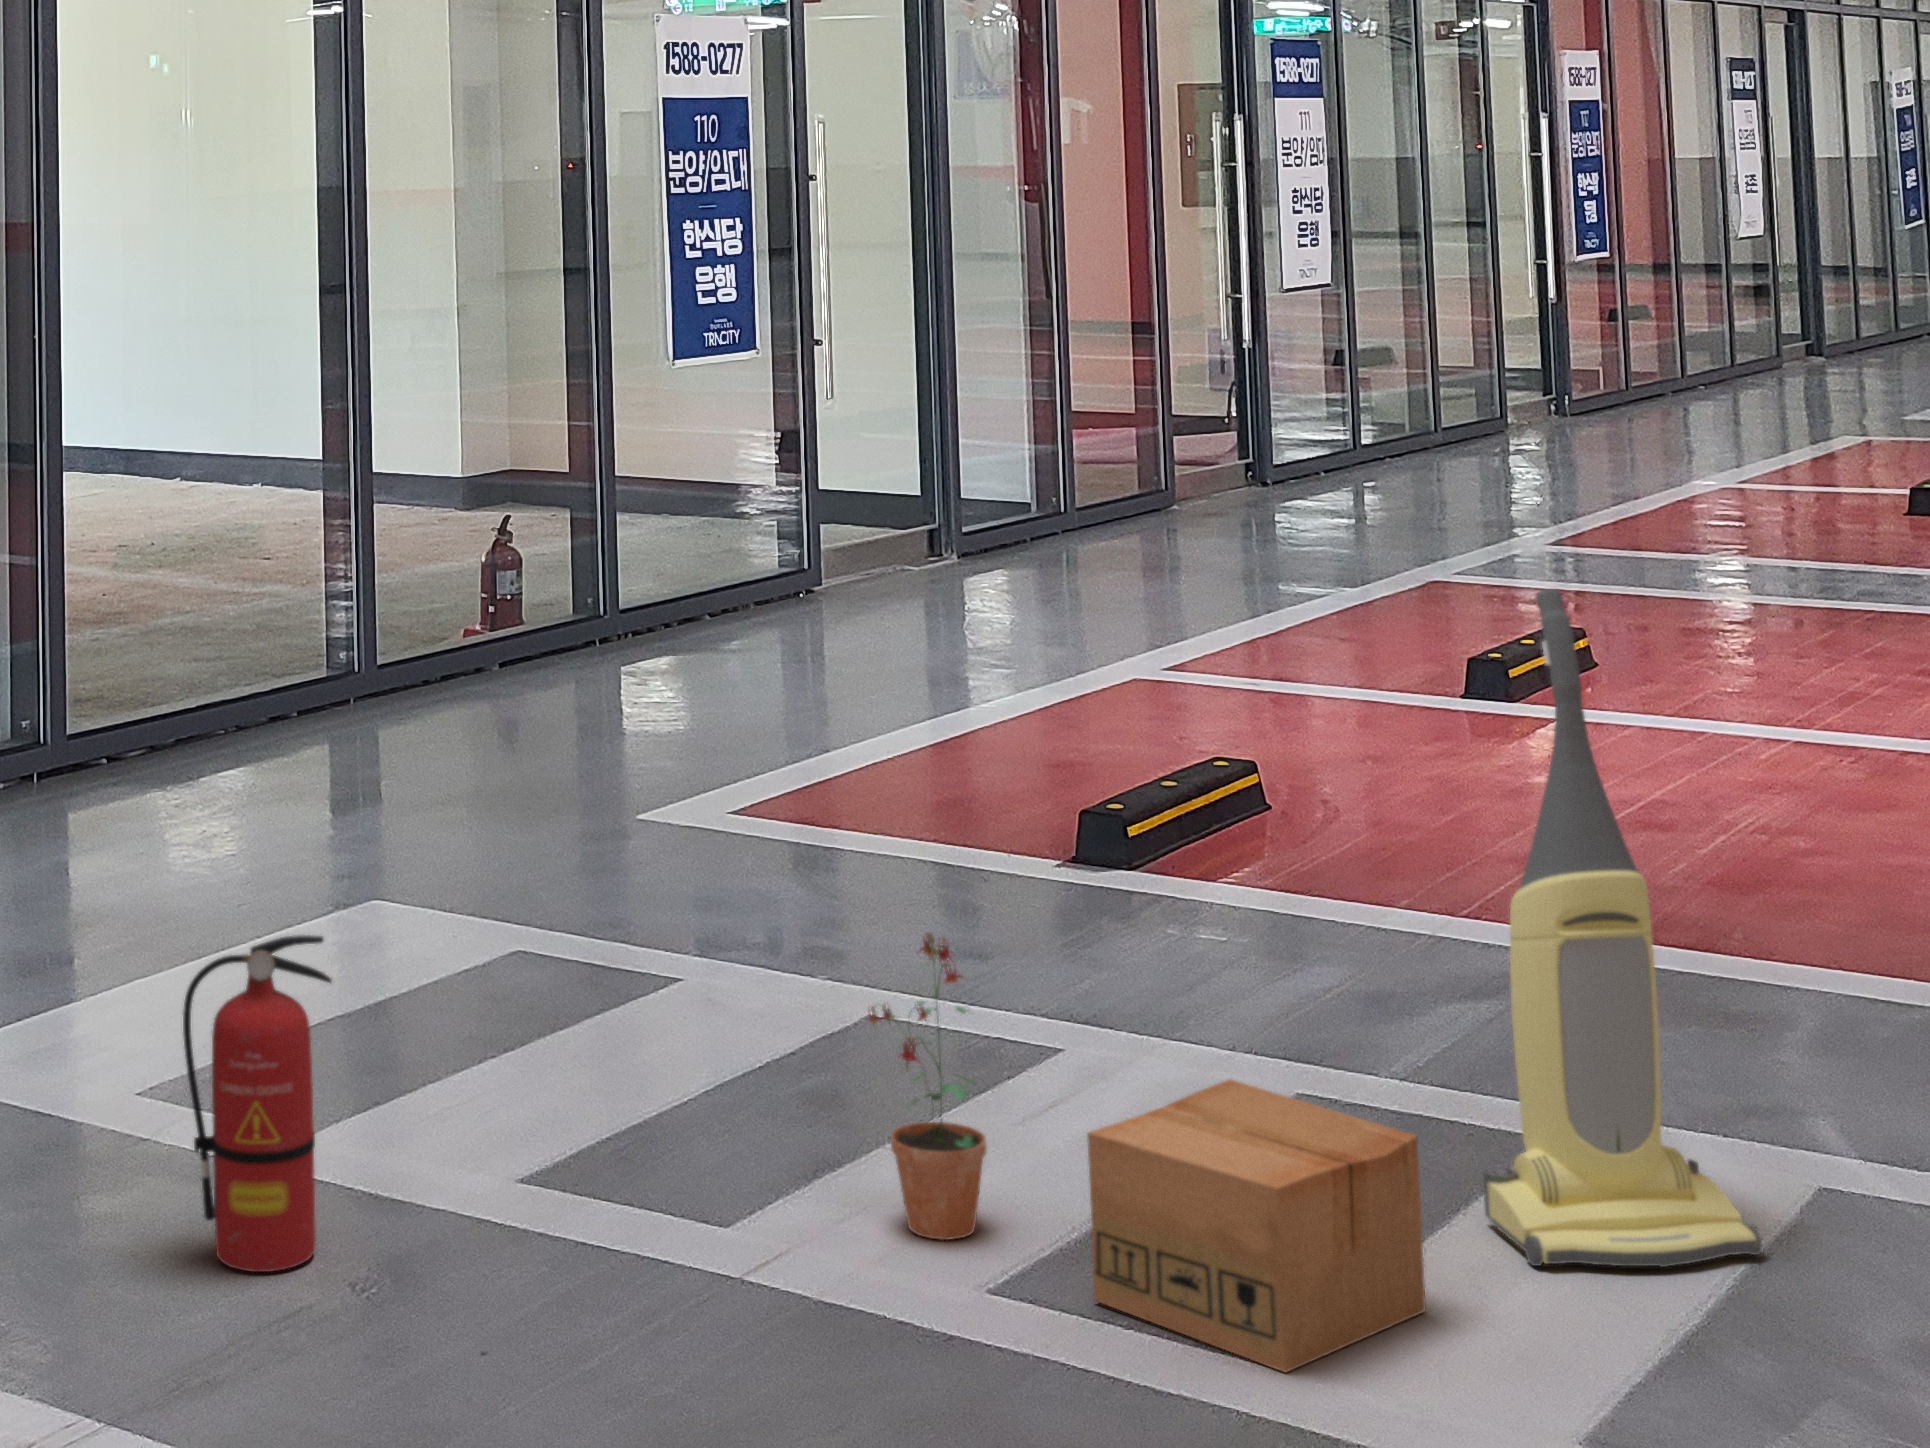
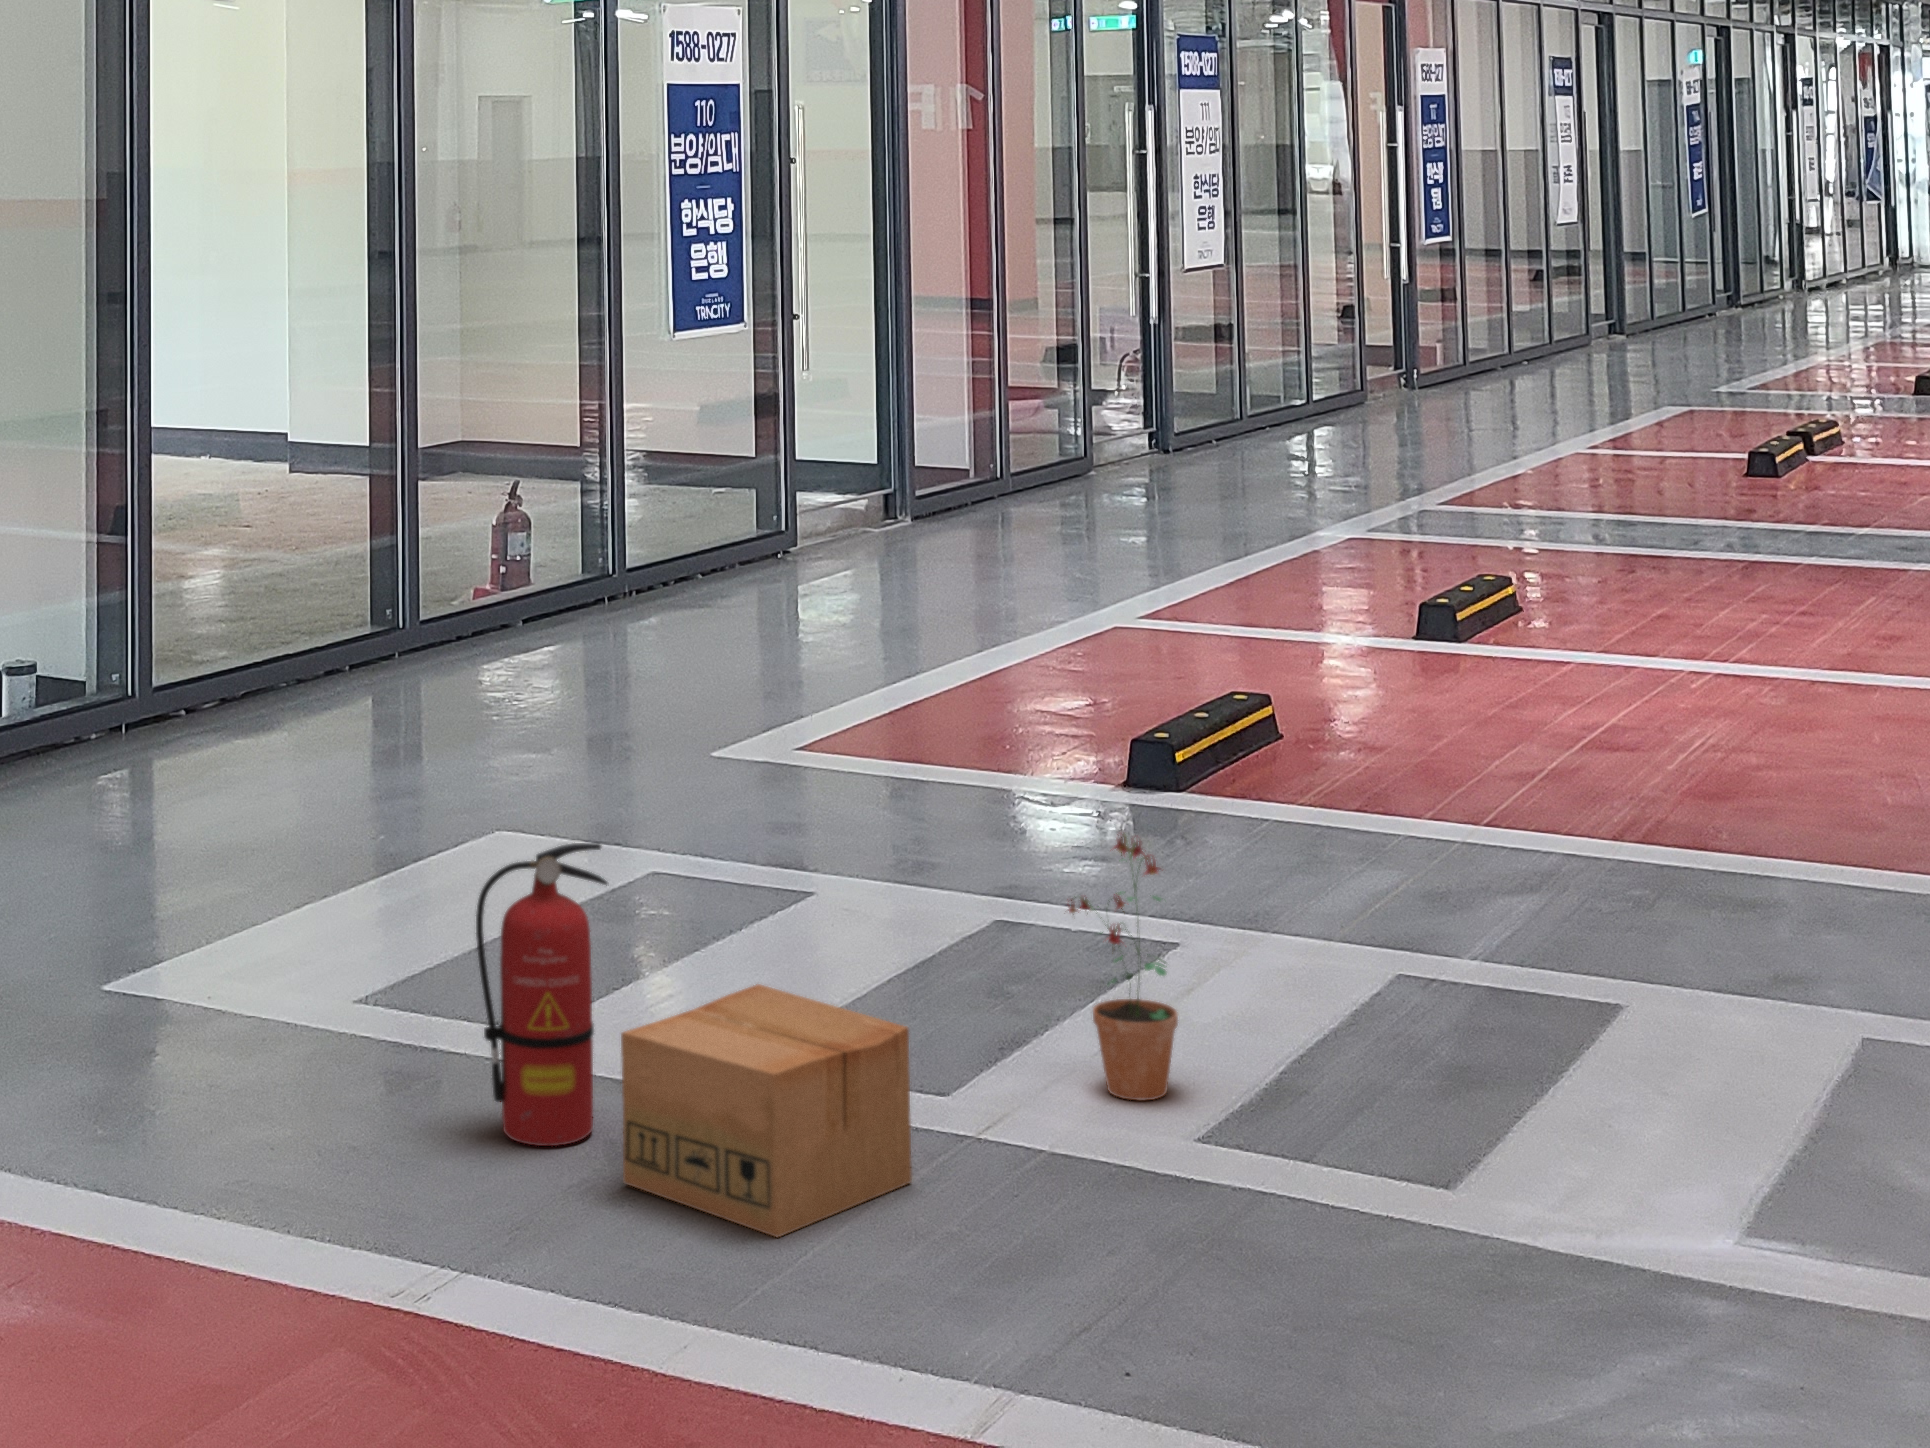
vacuum cleaner: present [1483,589,1762,1267] -> none [1595,524,1834,1105]
cardboard box: present [1087,1080,1426,1372] -> present [621,984,912,1237]

